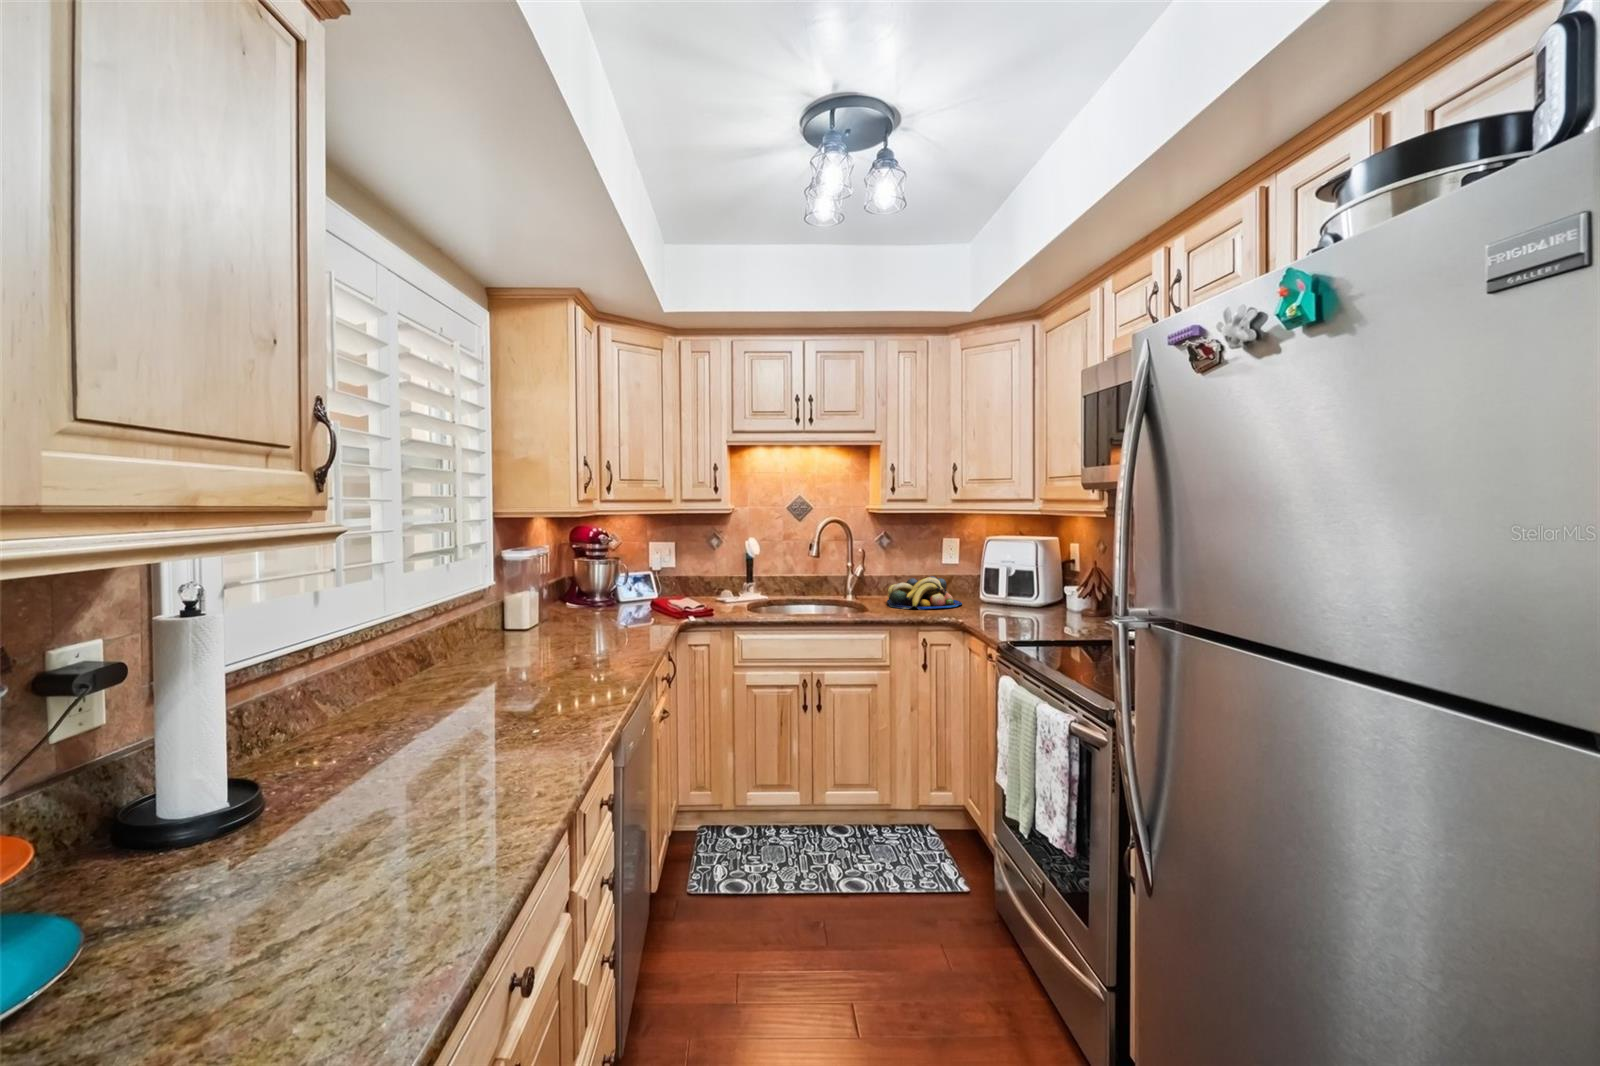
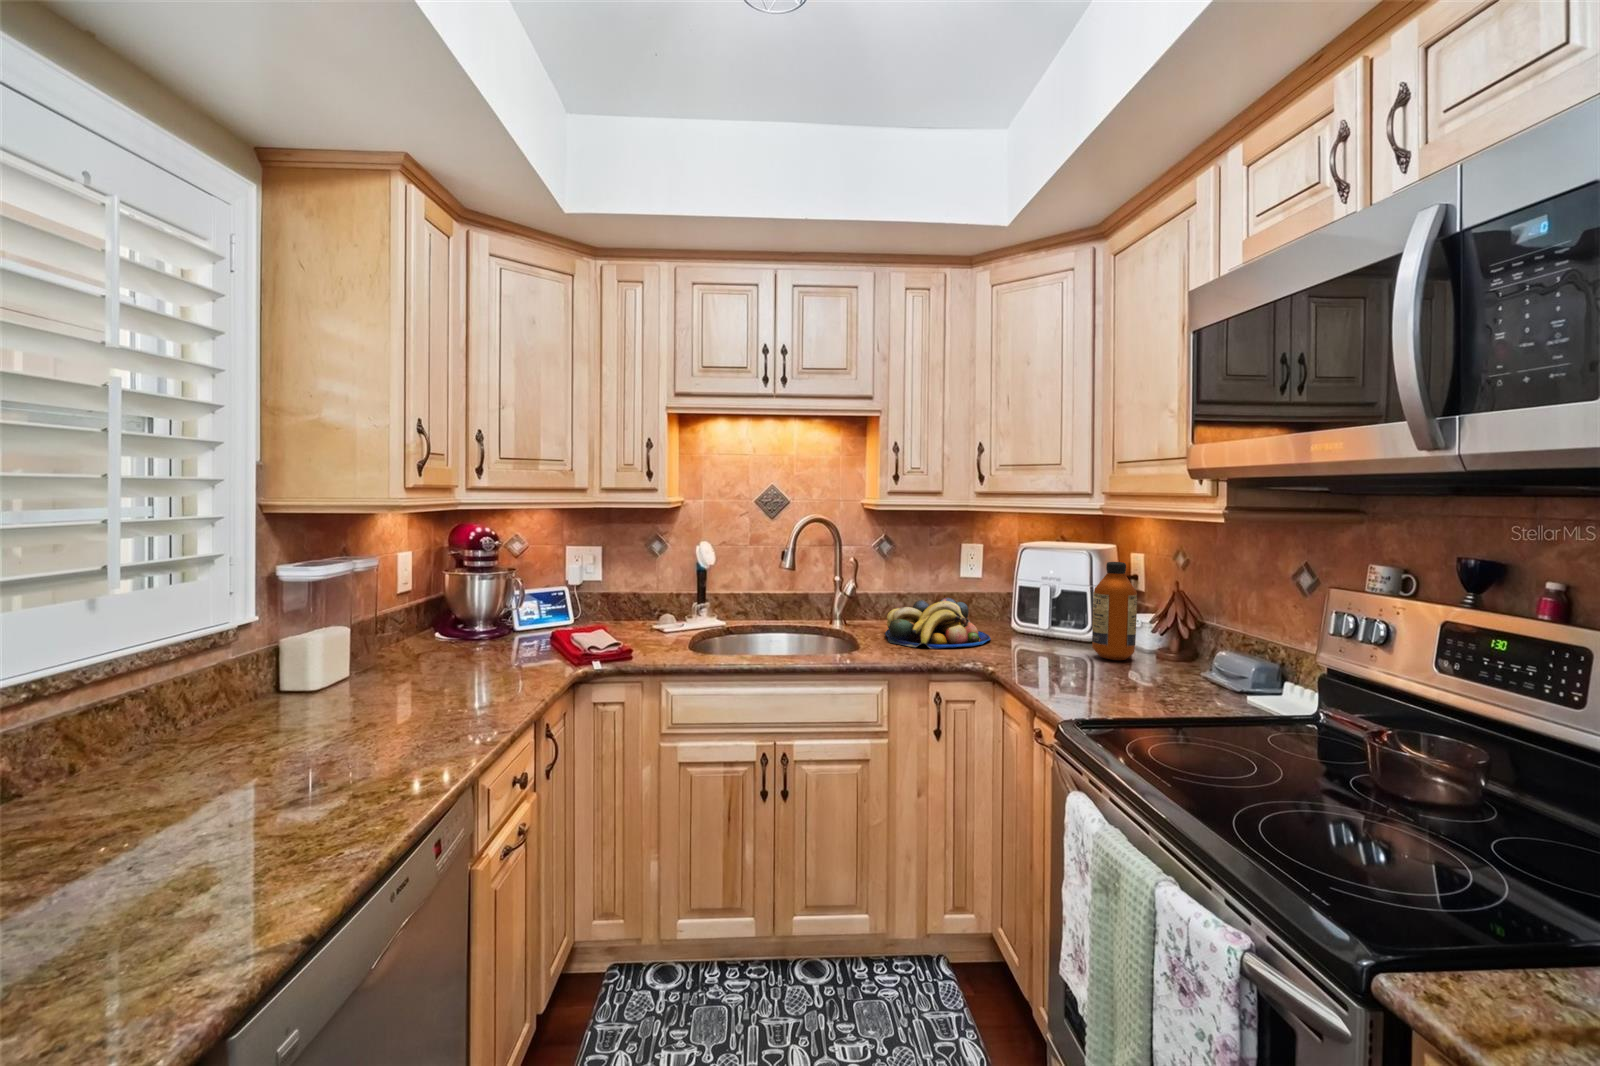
bottle: none [1030,546,1059,613] -> present [1092,562,1137,660]

